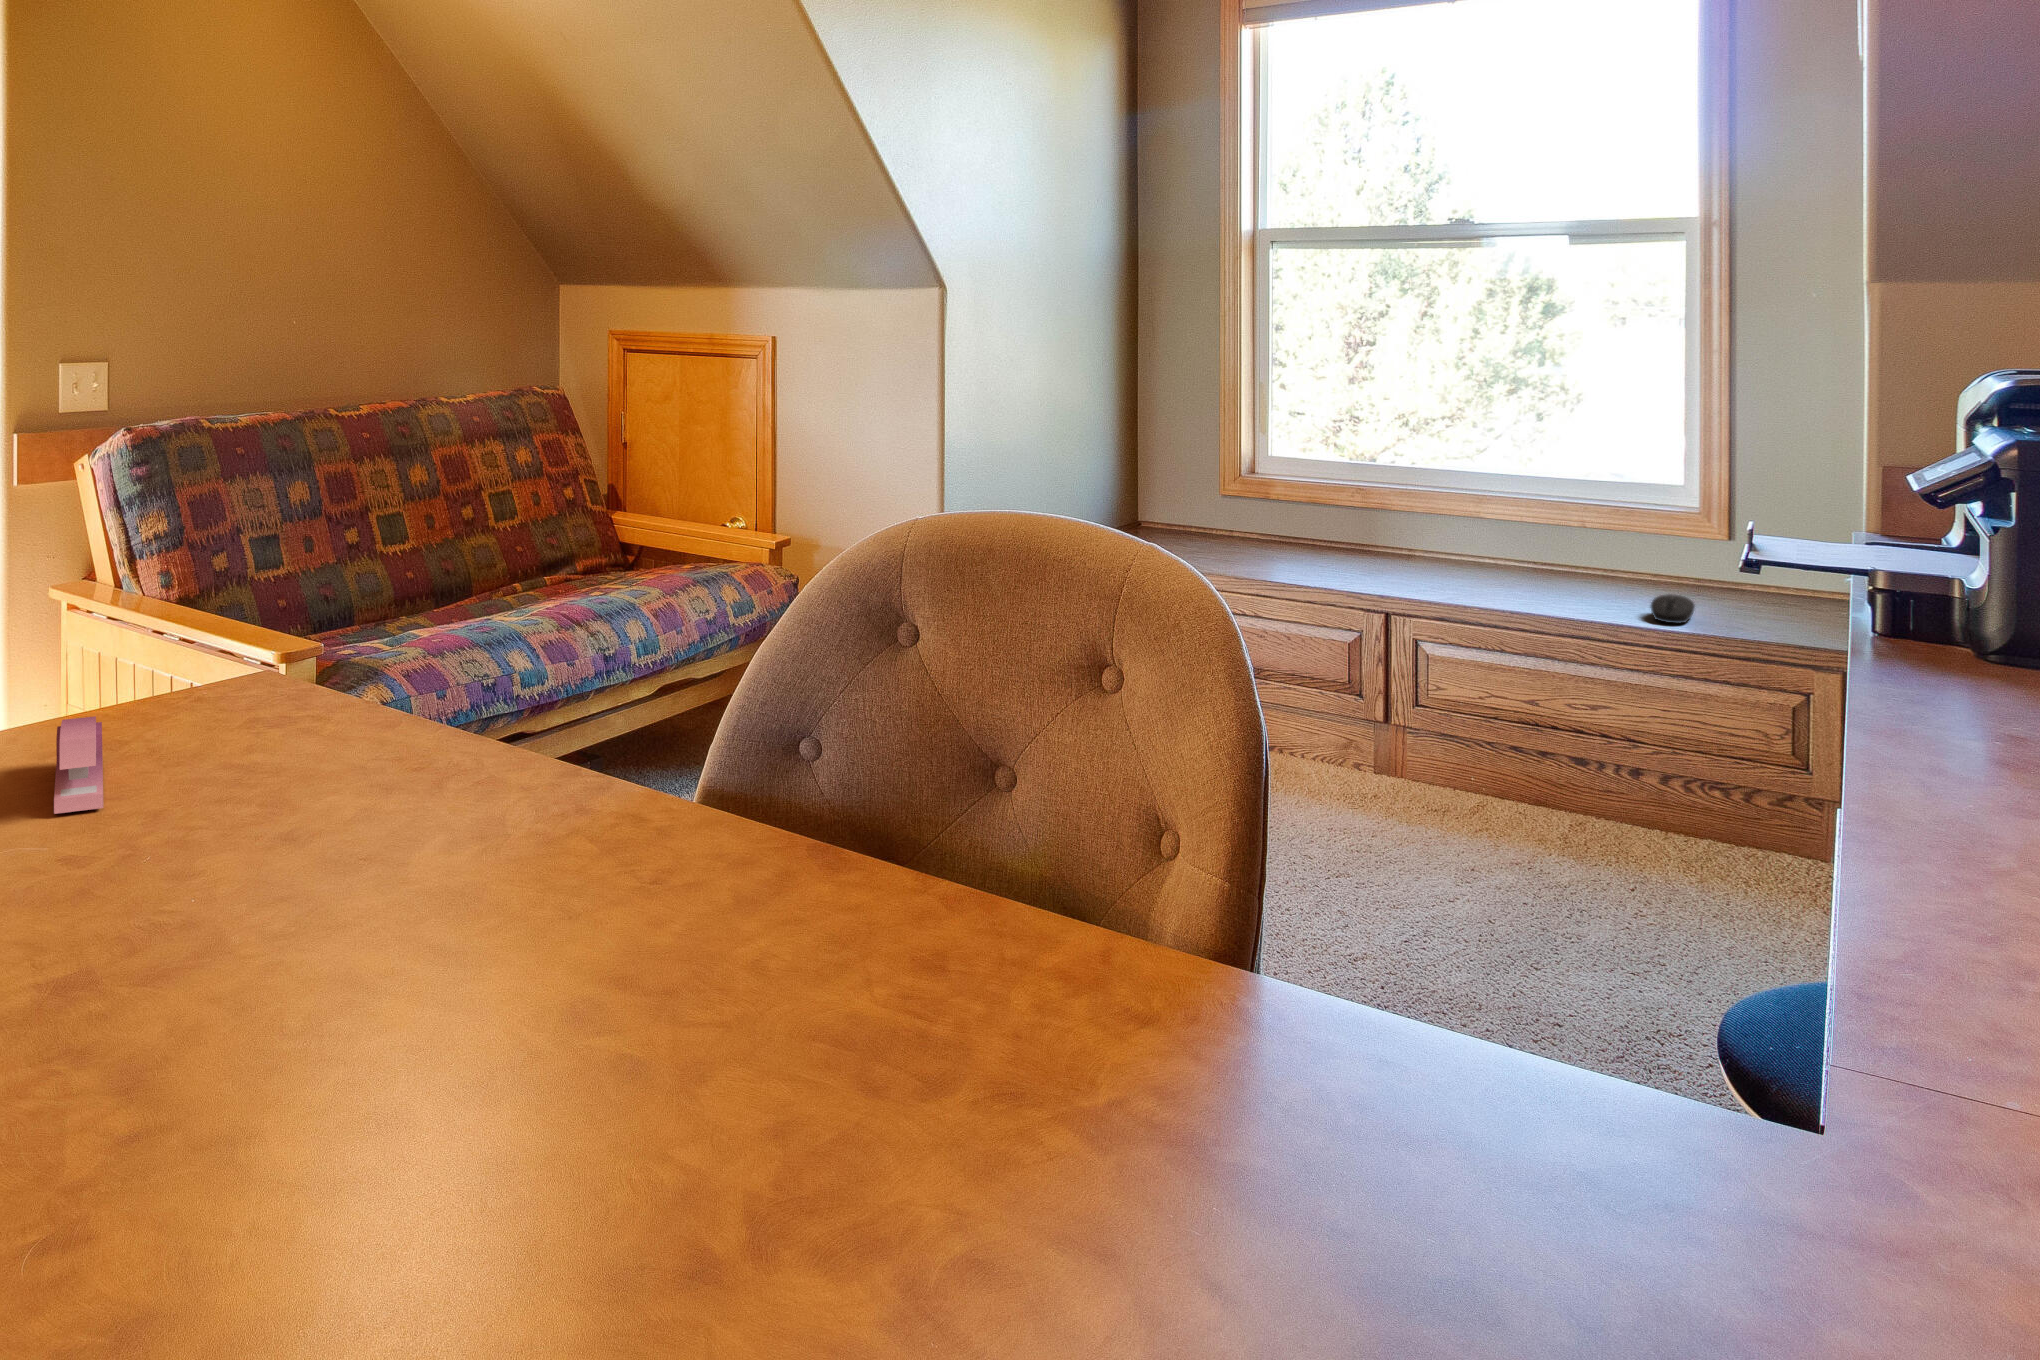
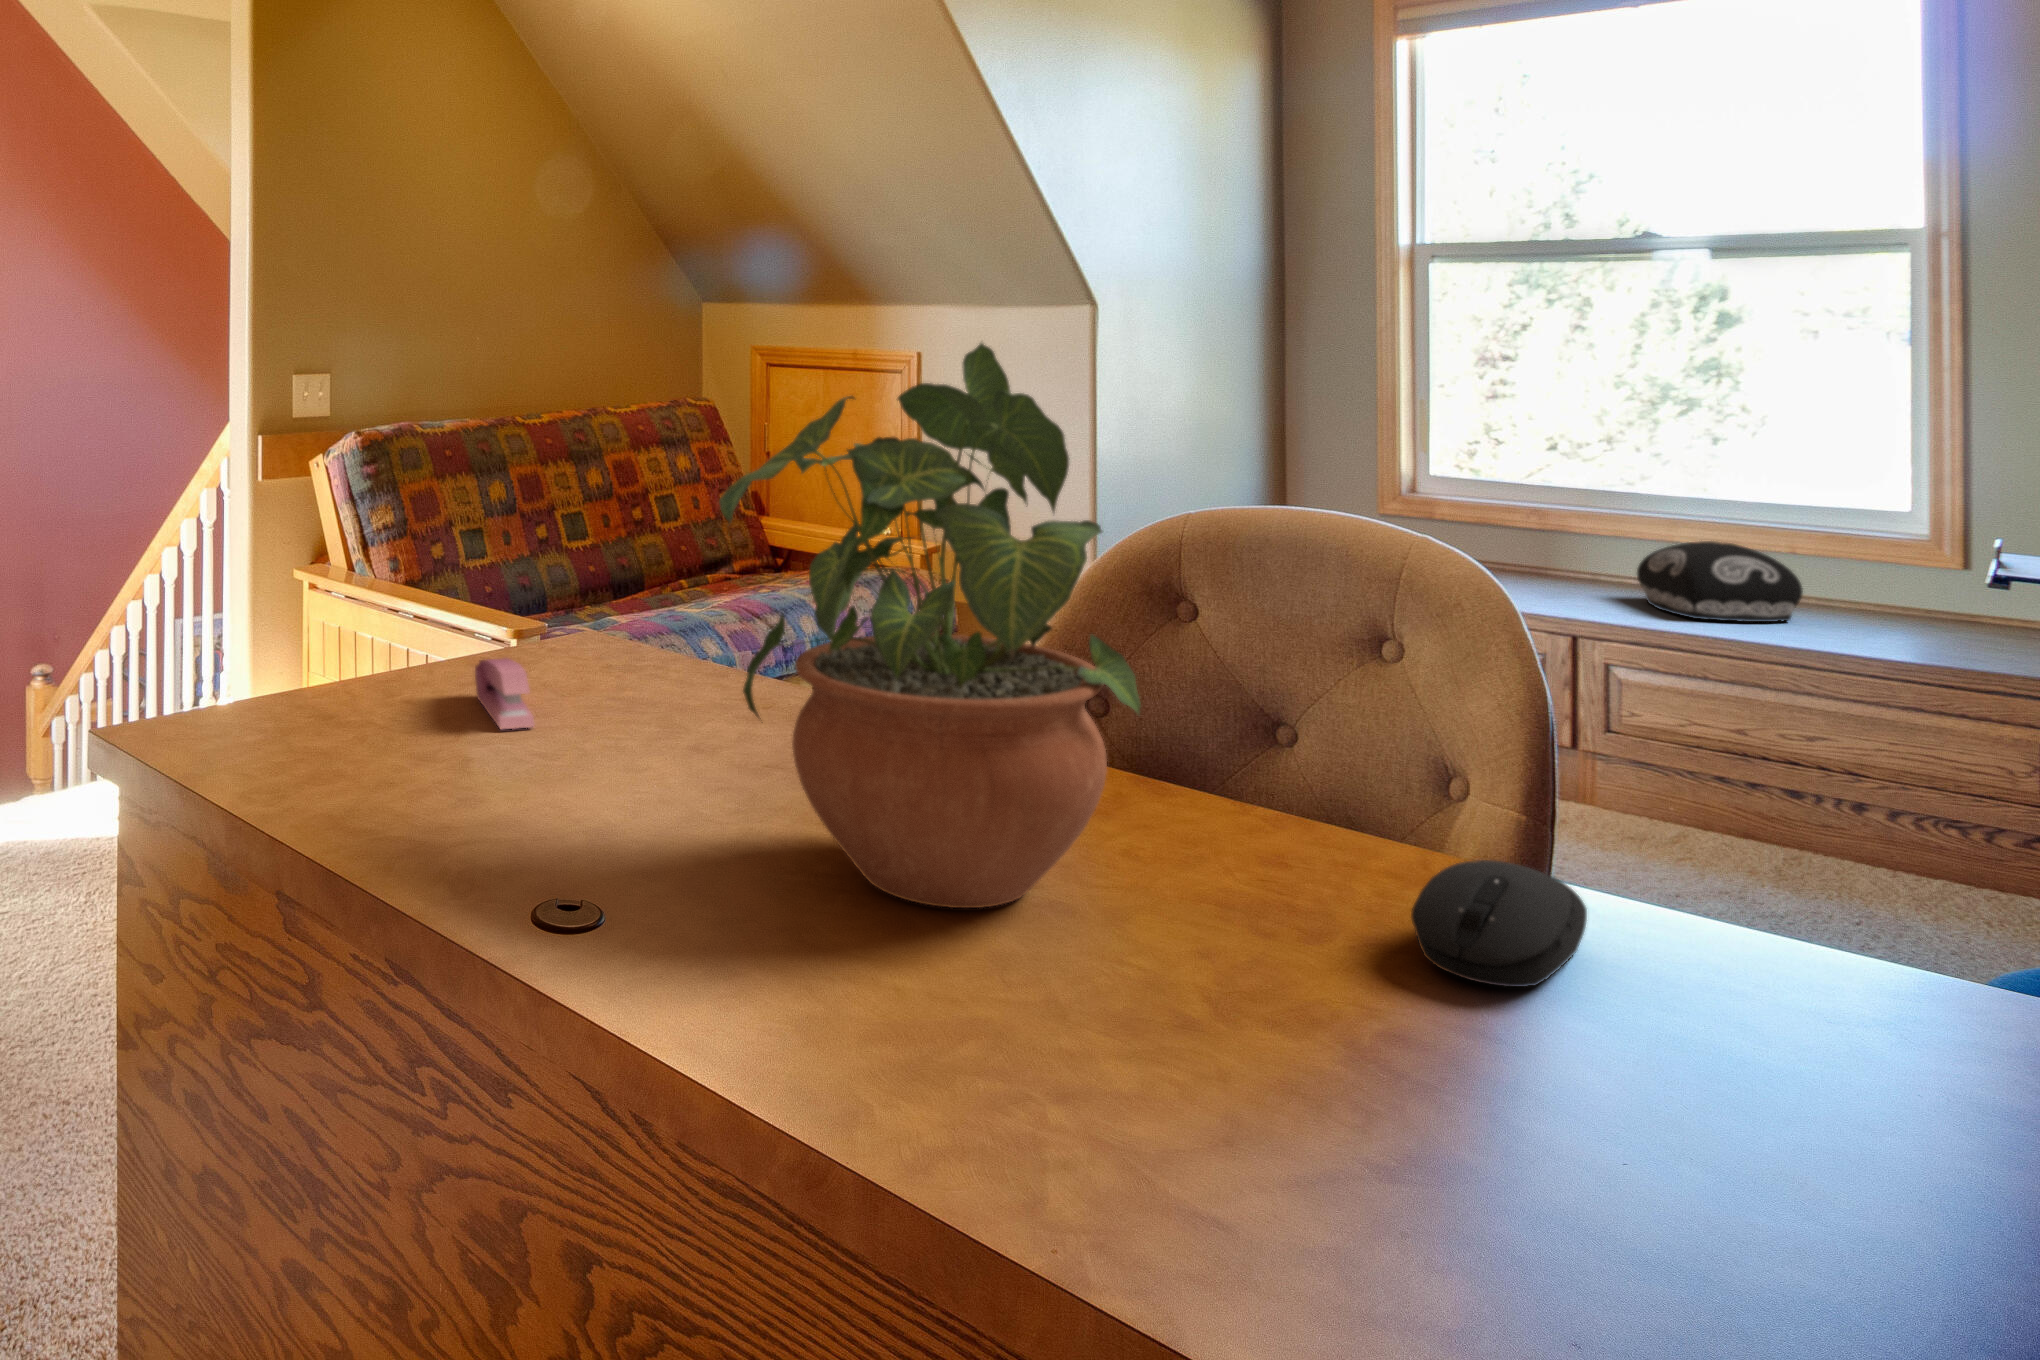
potted plant: none [223,312,733,1067] -> present [719,343,1141,908]
cushion: none [1448,521,1591,599] -> present [1637,541,1803,622]
computer mouse: present [1651,594,1695,623] -> present [1411,860,1587,987]

